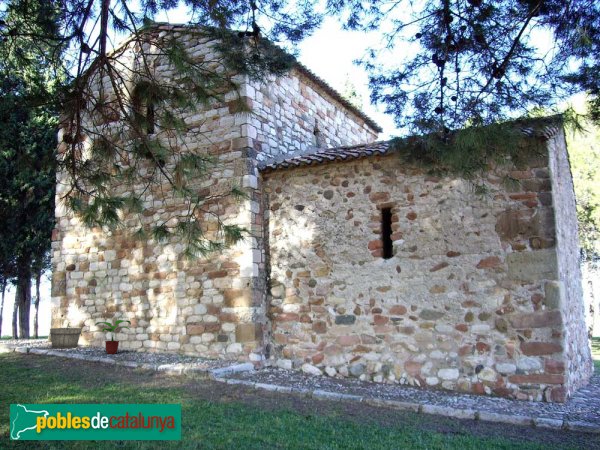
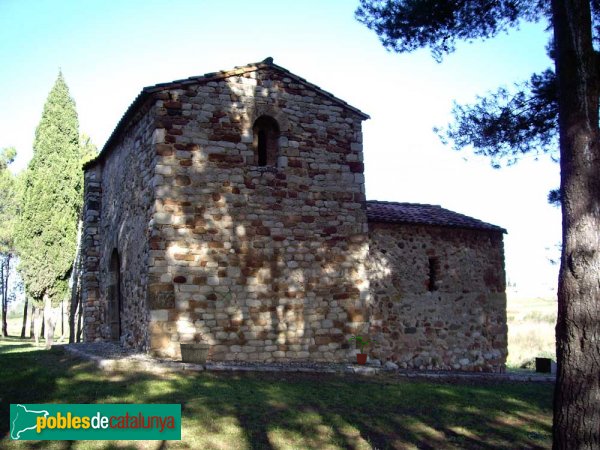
potted plant: present [95,320,131,354] -> present [349,336,377,364]

